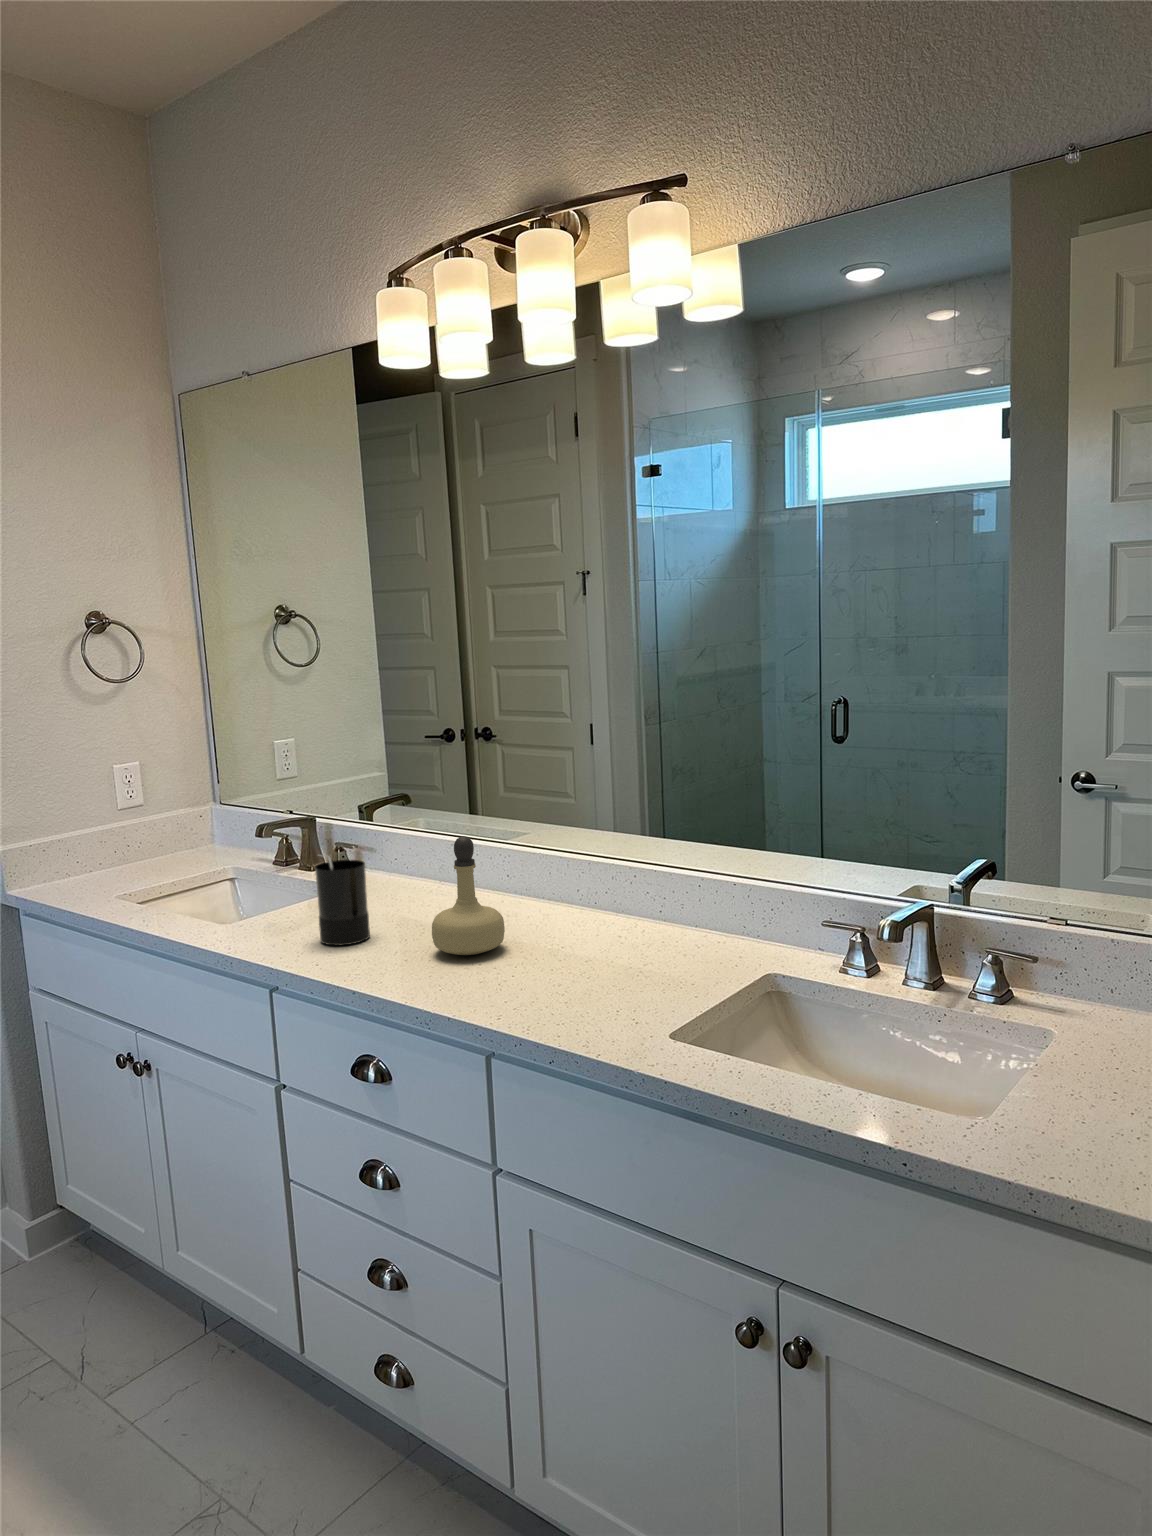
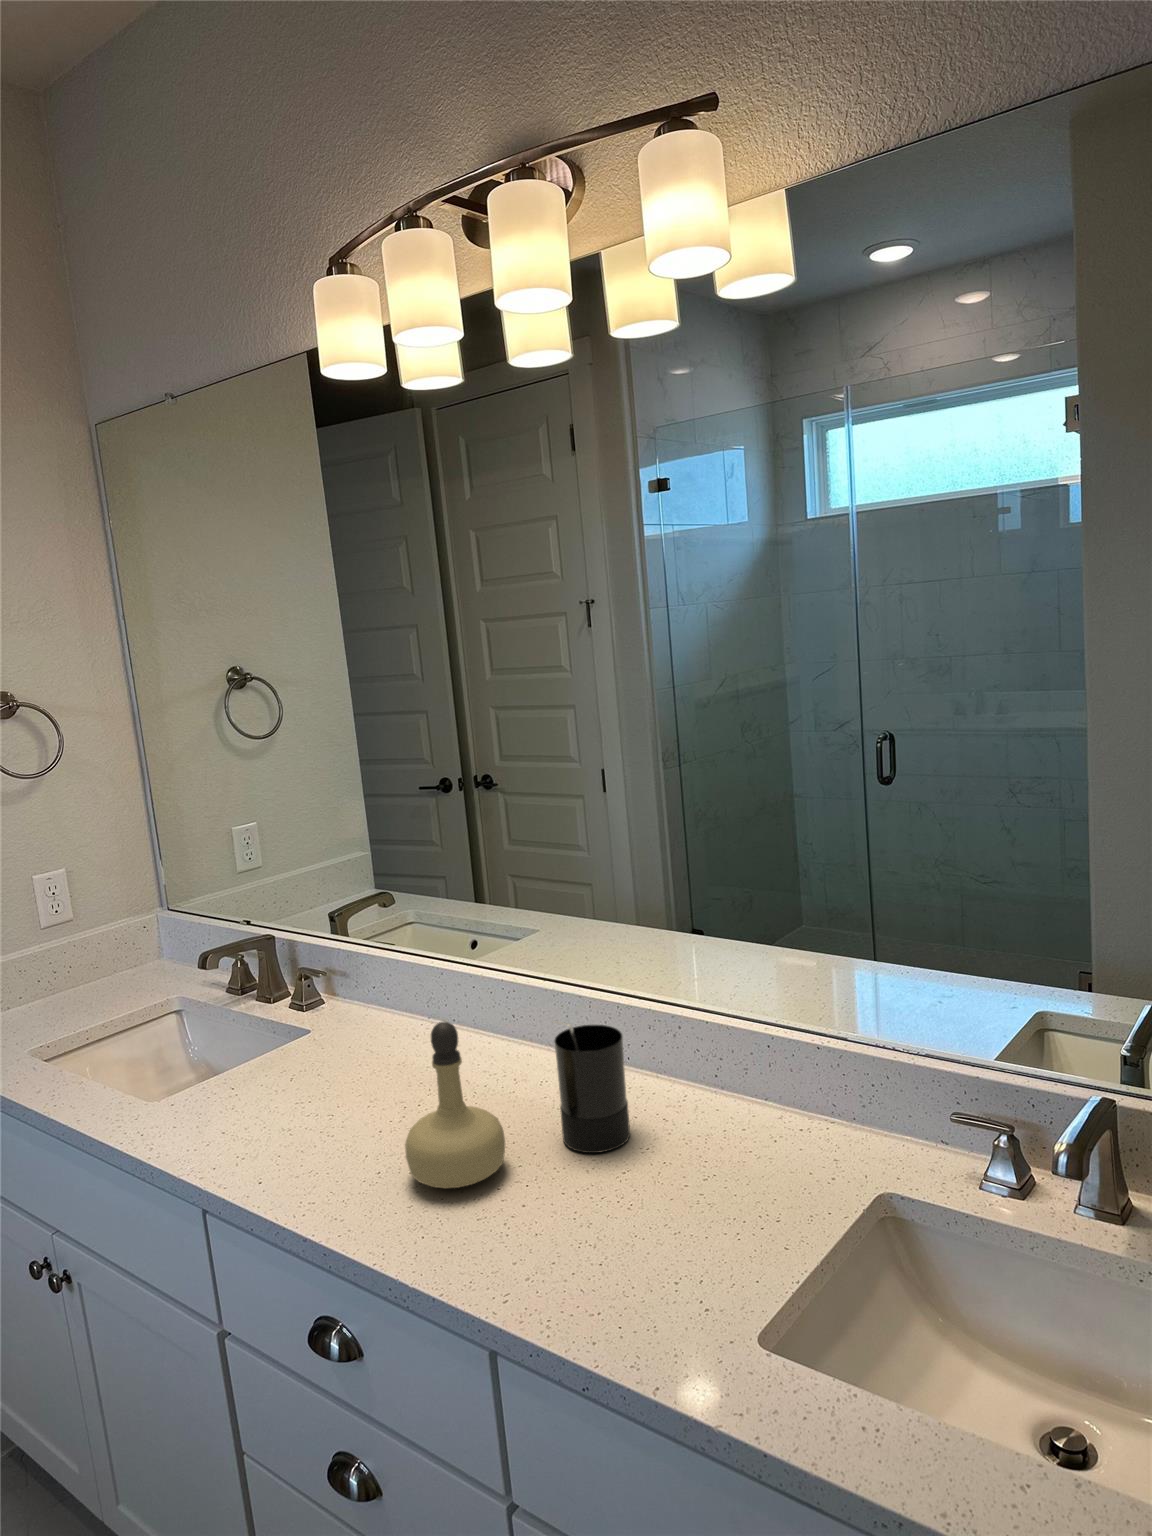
candle: present [315,856,370,945] -> present [553,1021,630,1153]

